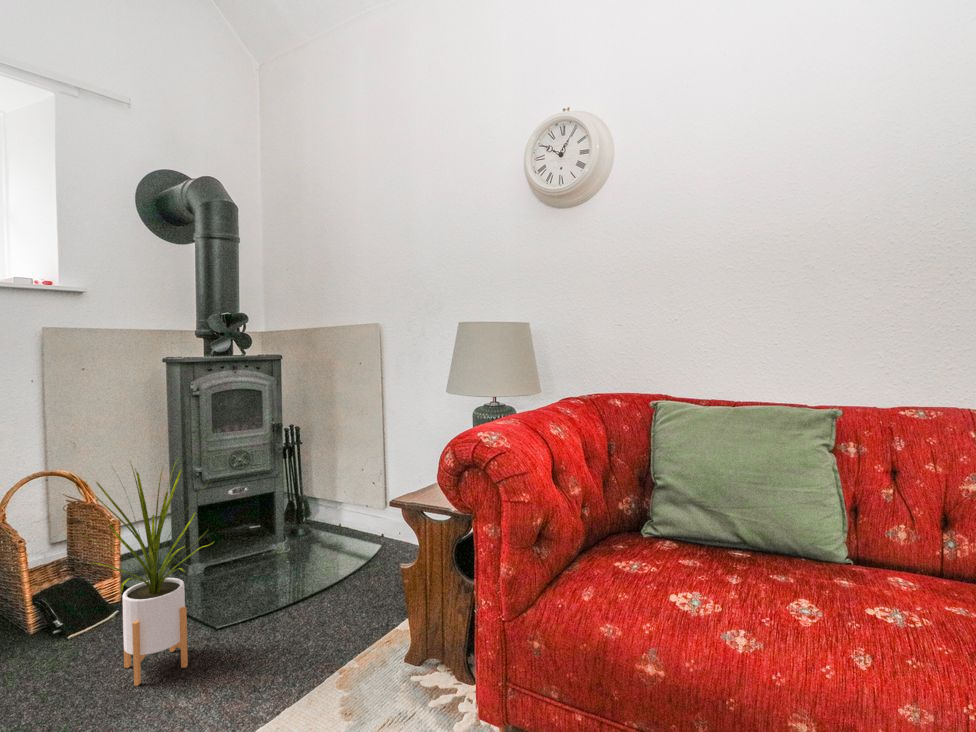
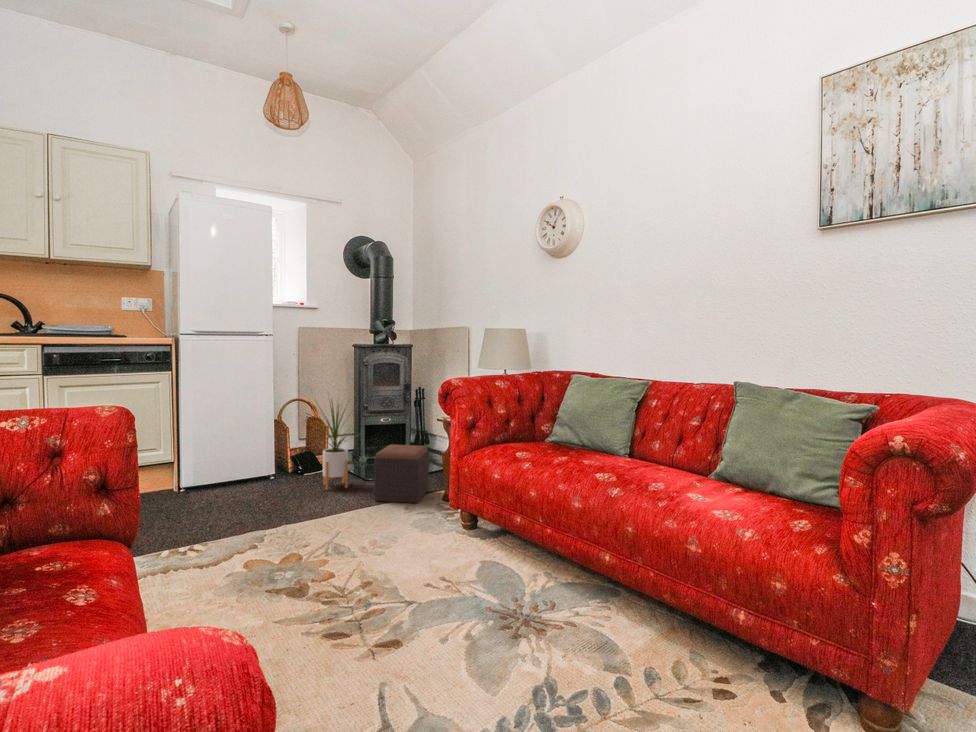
footstool: none [266,553,369,701] -> present [374,444,429,503]

